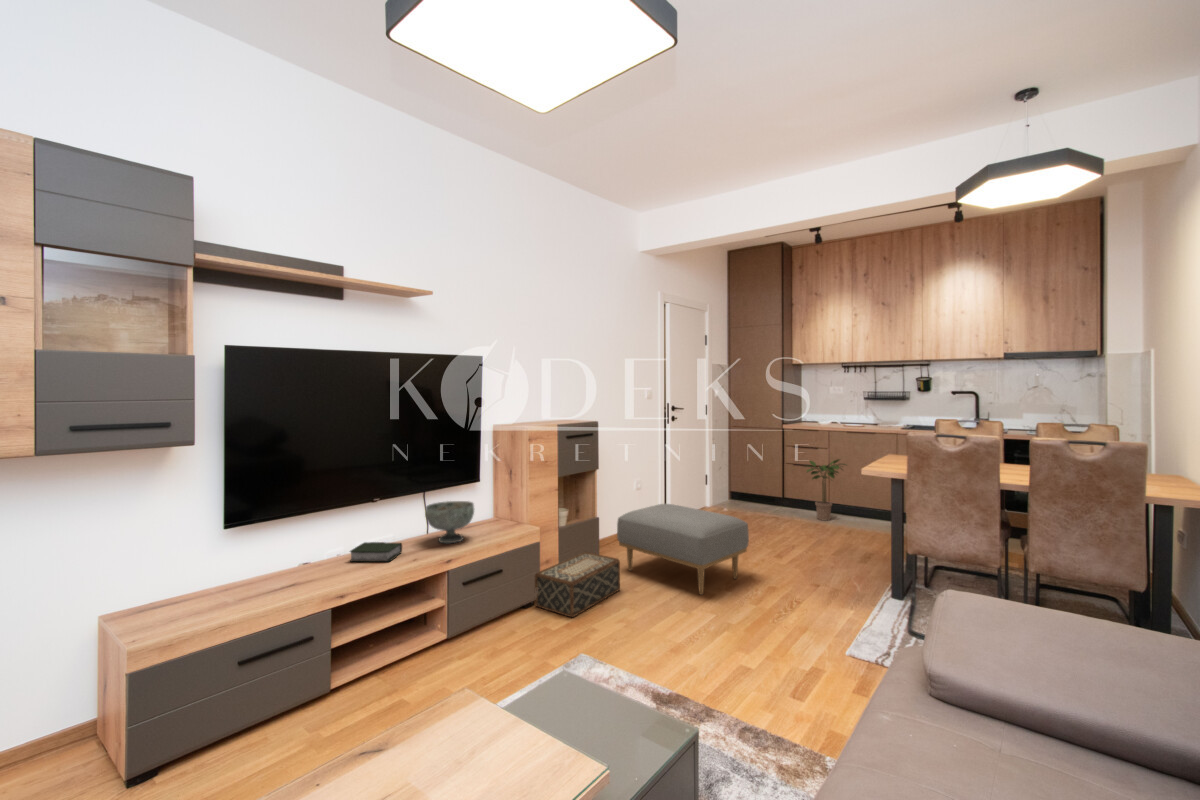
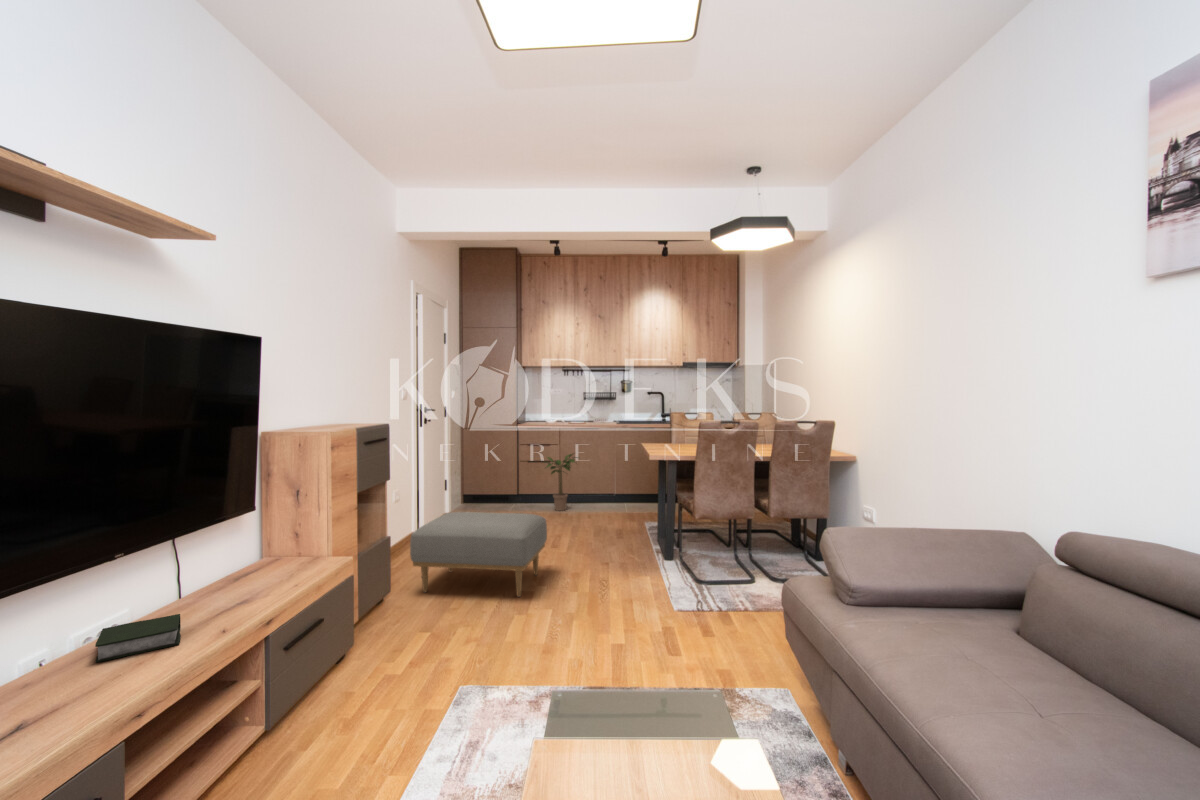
decorative bowl: present [425,501,474,543] -> none [198,539,277,603]
woven basket: present [535,552,620,617] -> none [347,579,434,658]

